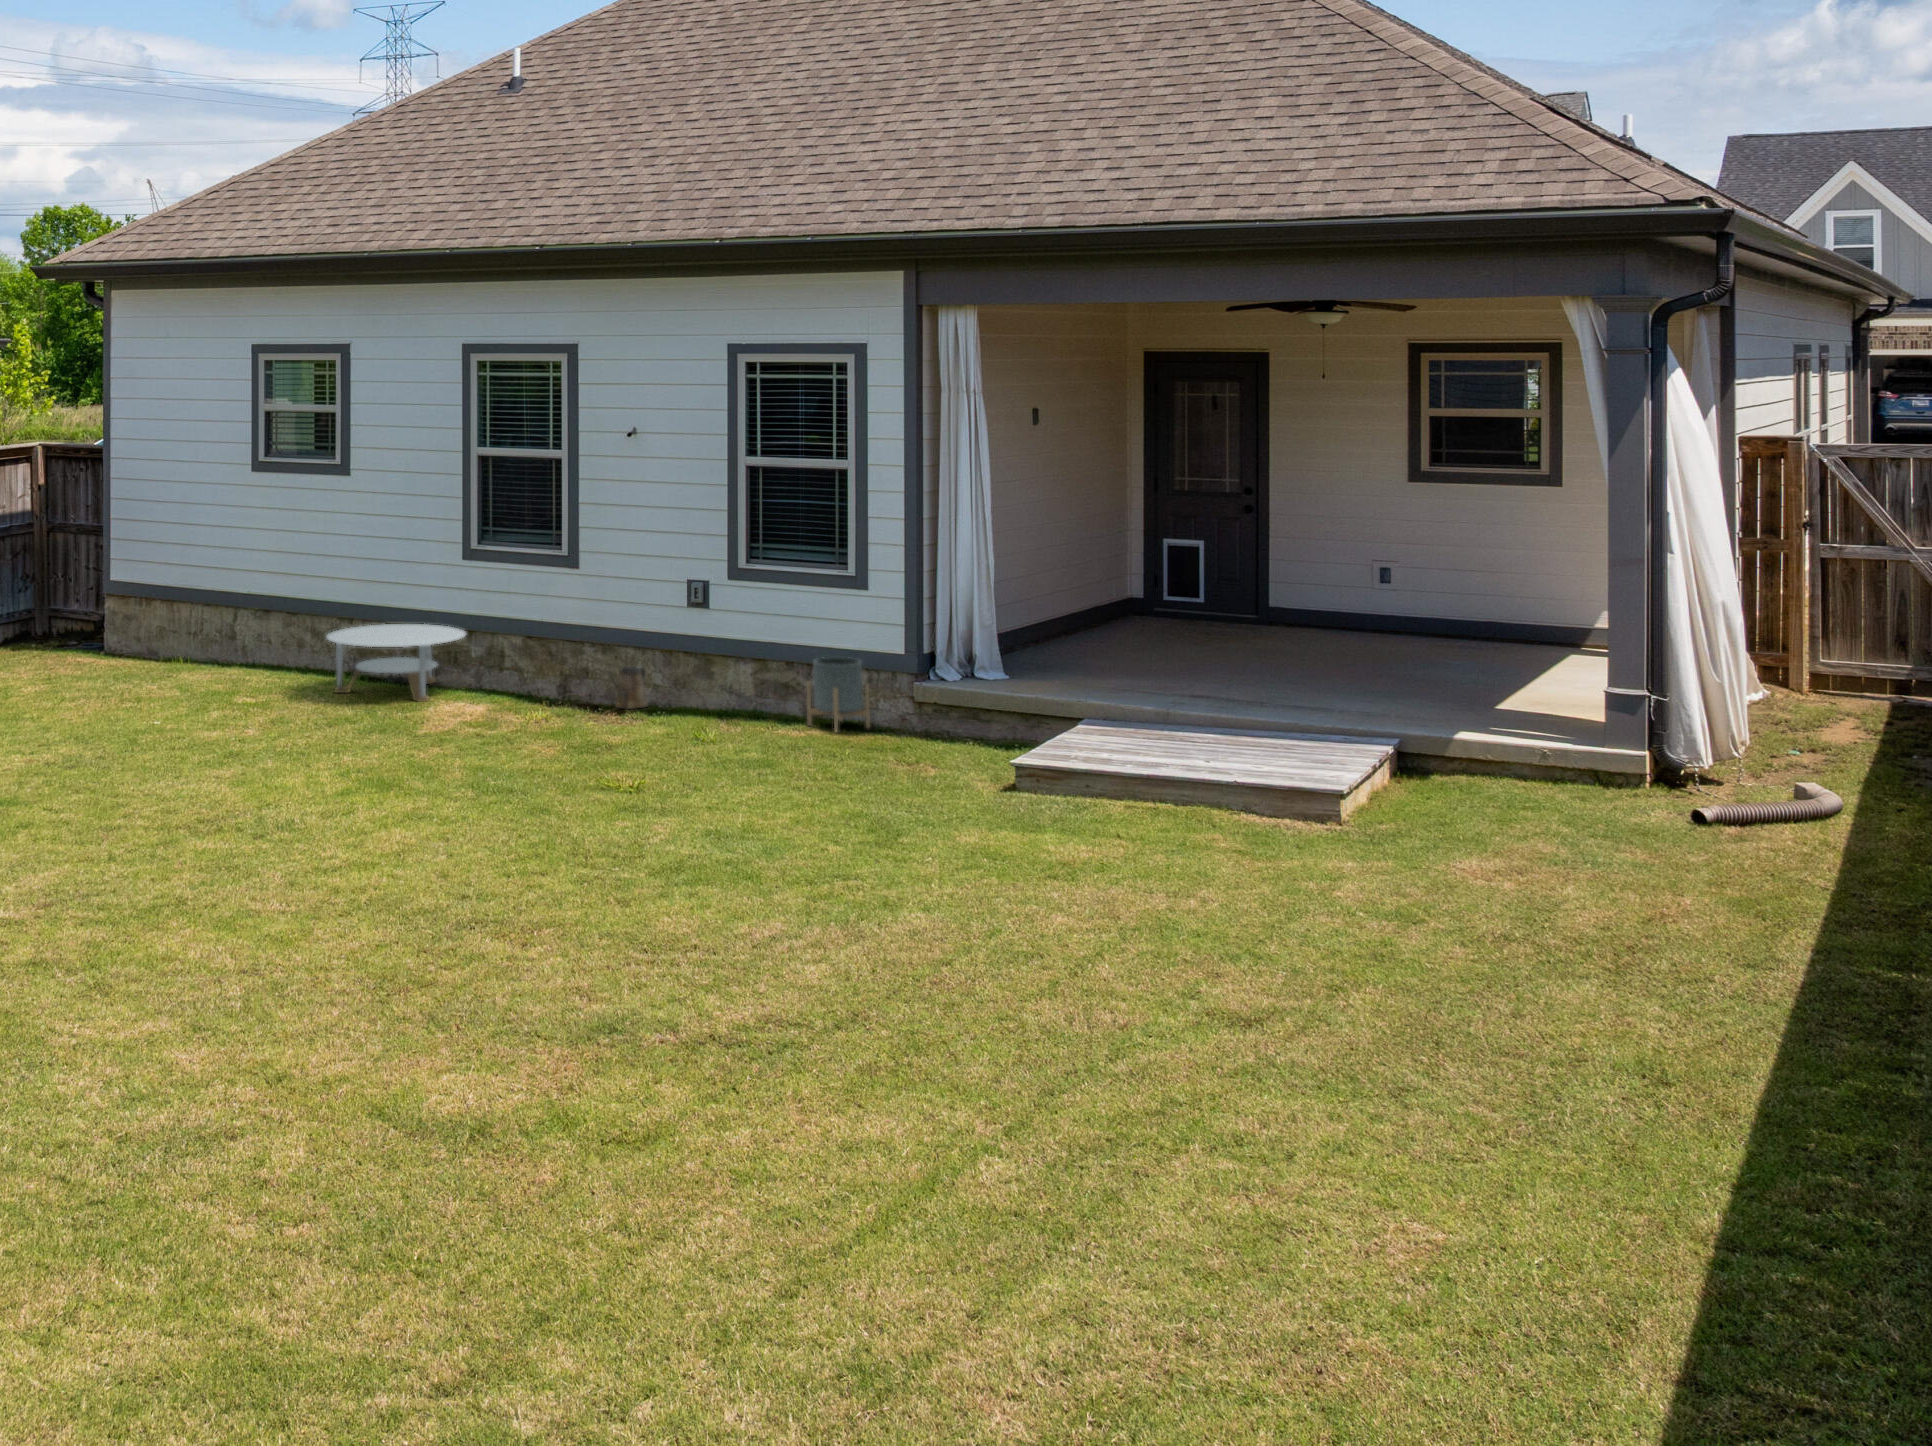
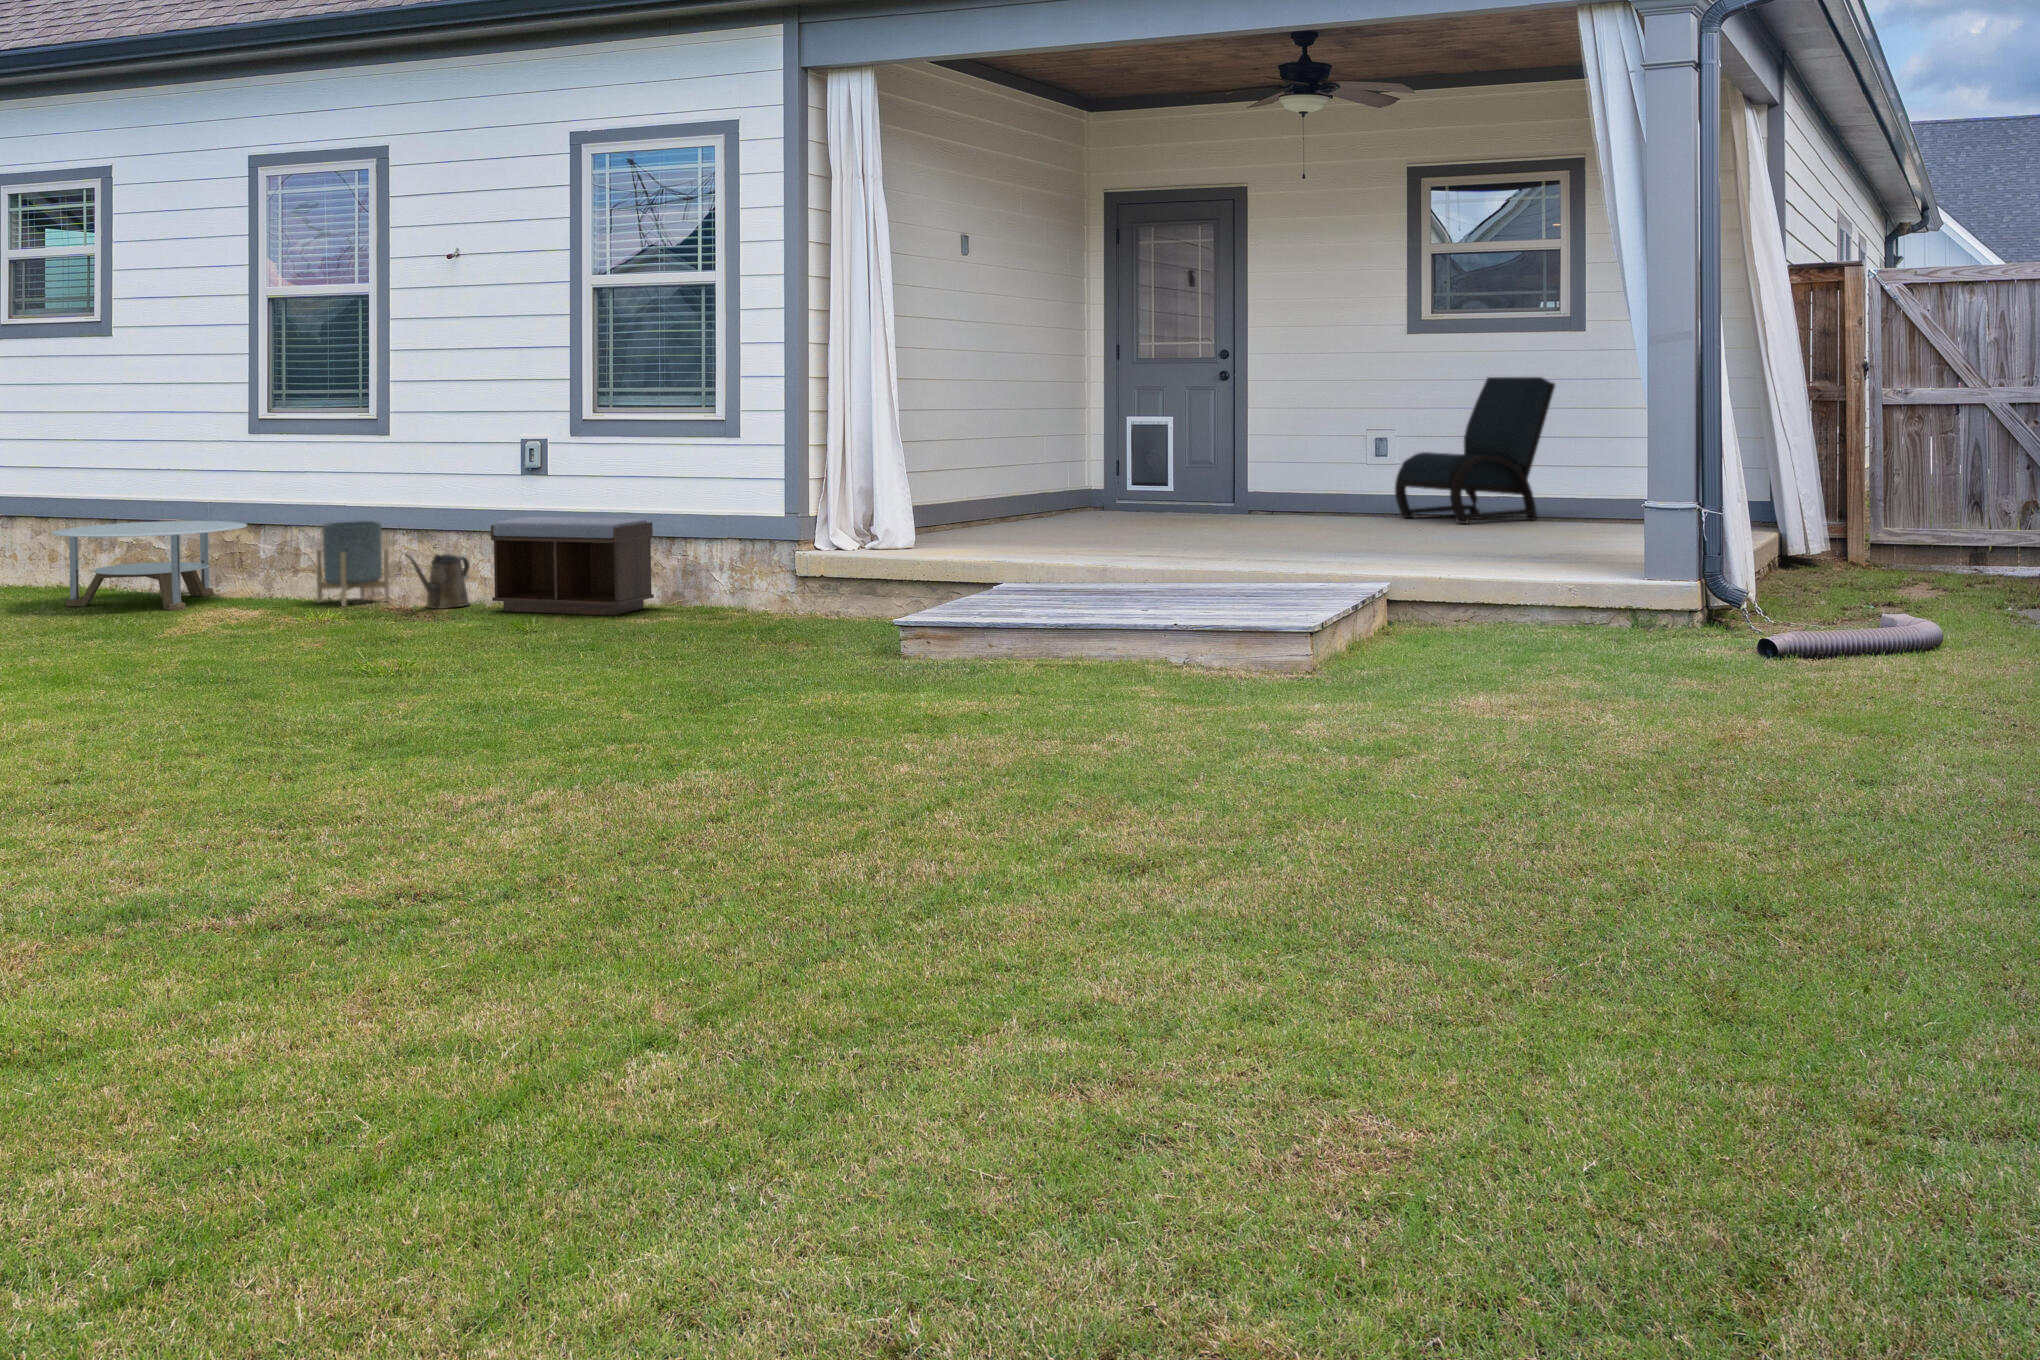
lounge chair: none [1403,519,1548,651] -> present [1395,377,1555,524]
bench: none [671,641,797,724] -> present [491,517,654,615]
planter: present [807,657,870,732] -> present [317,521,390,606]

